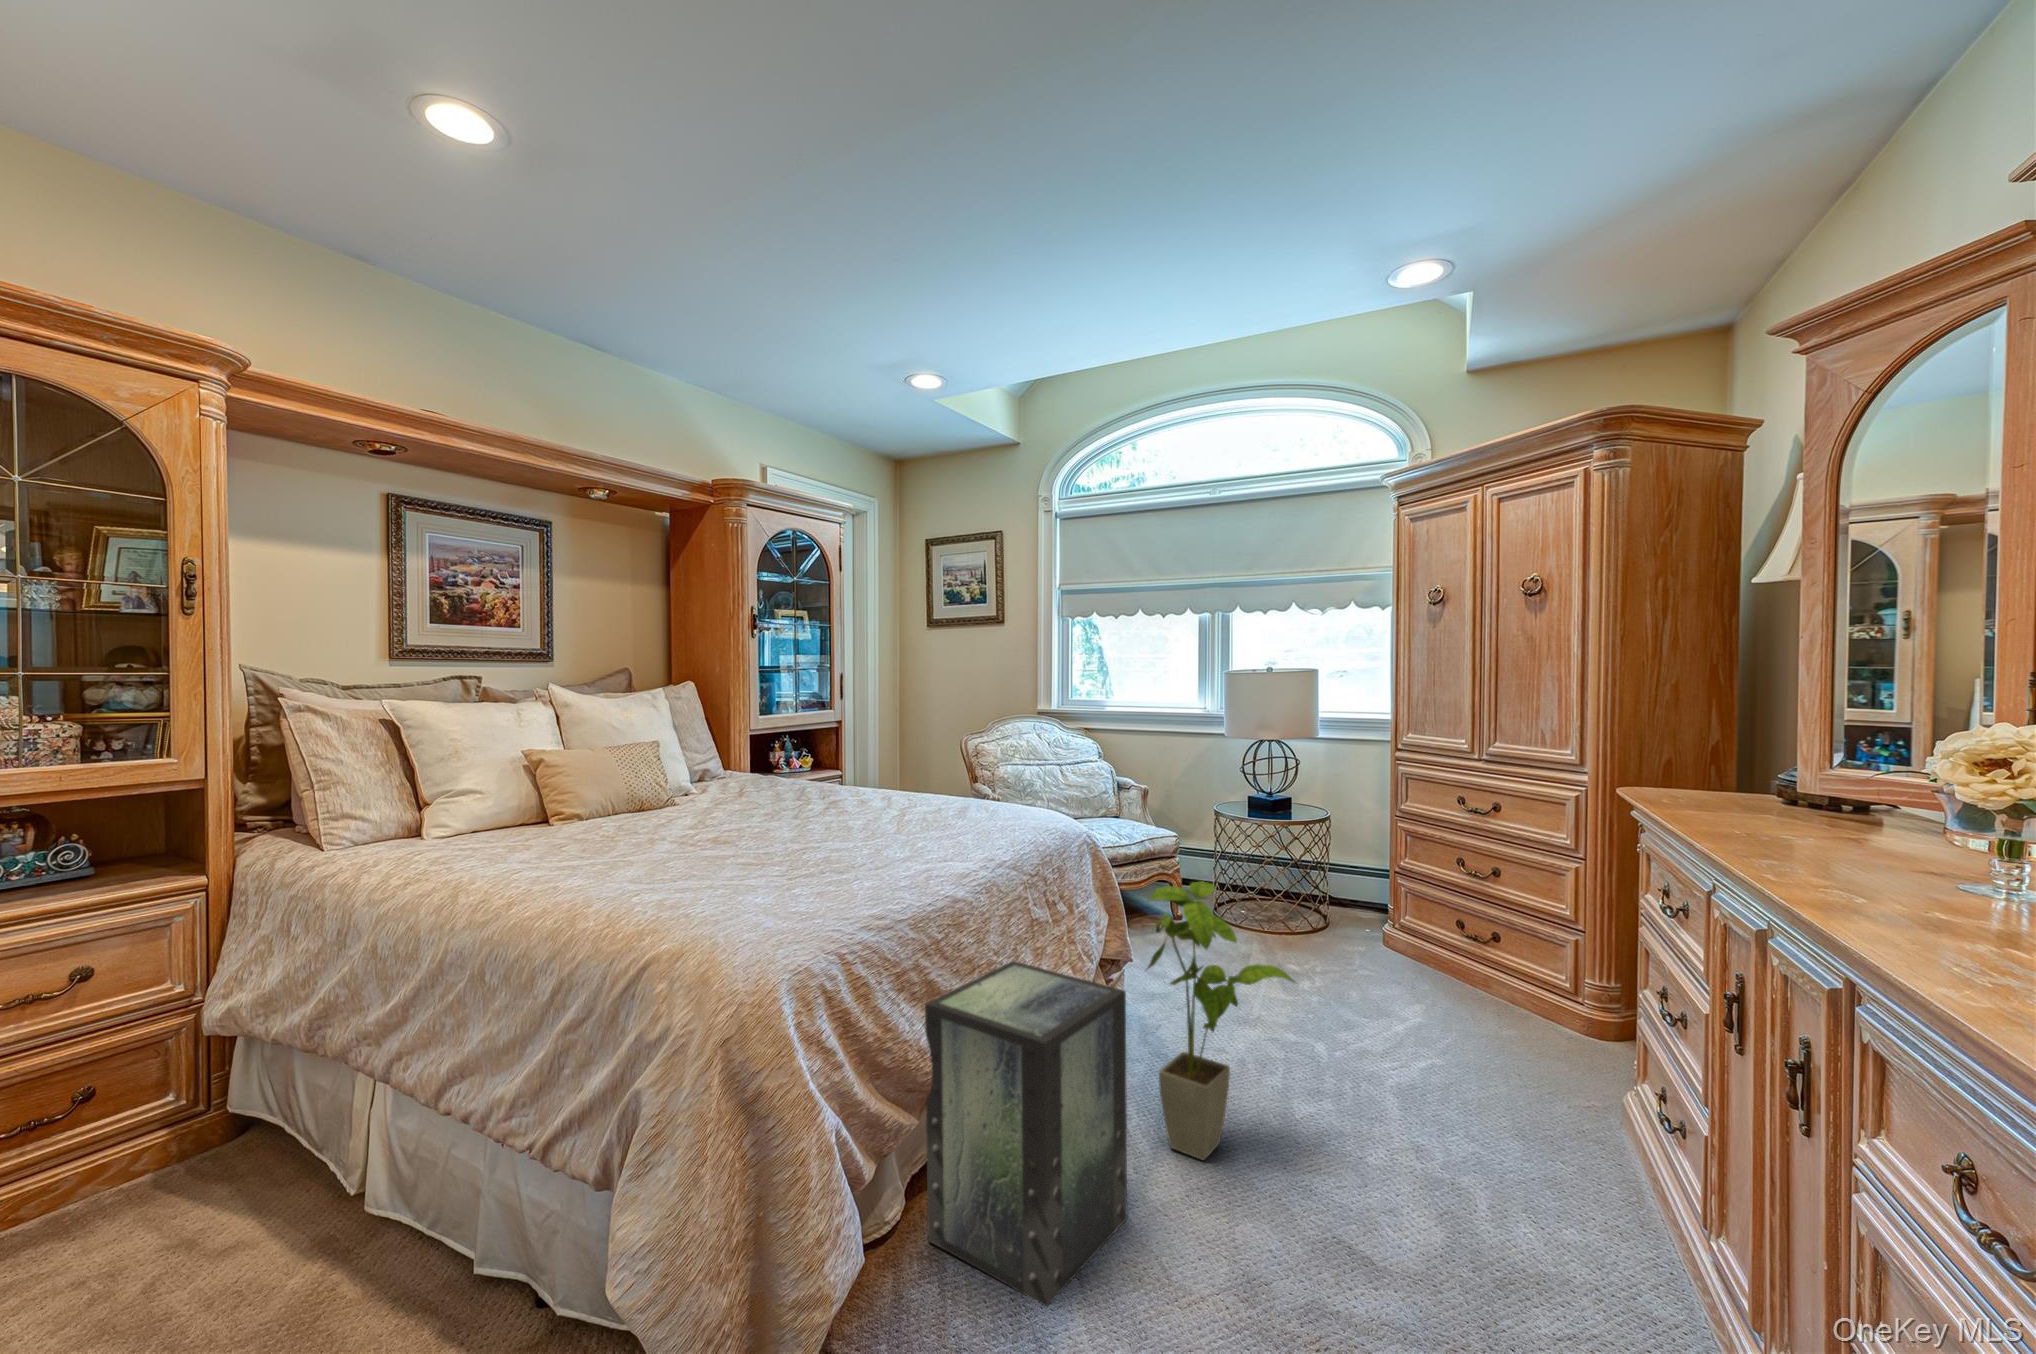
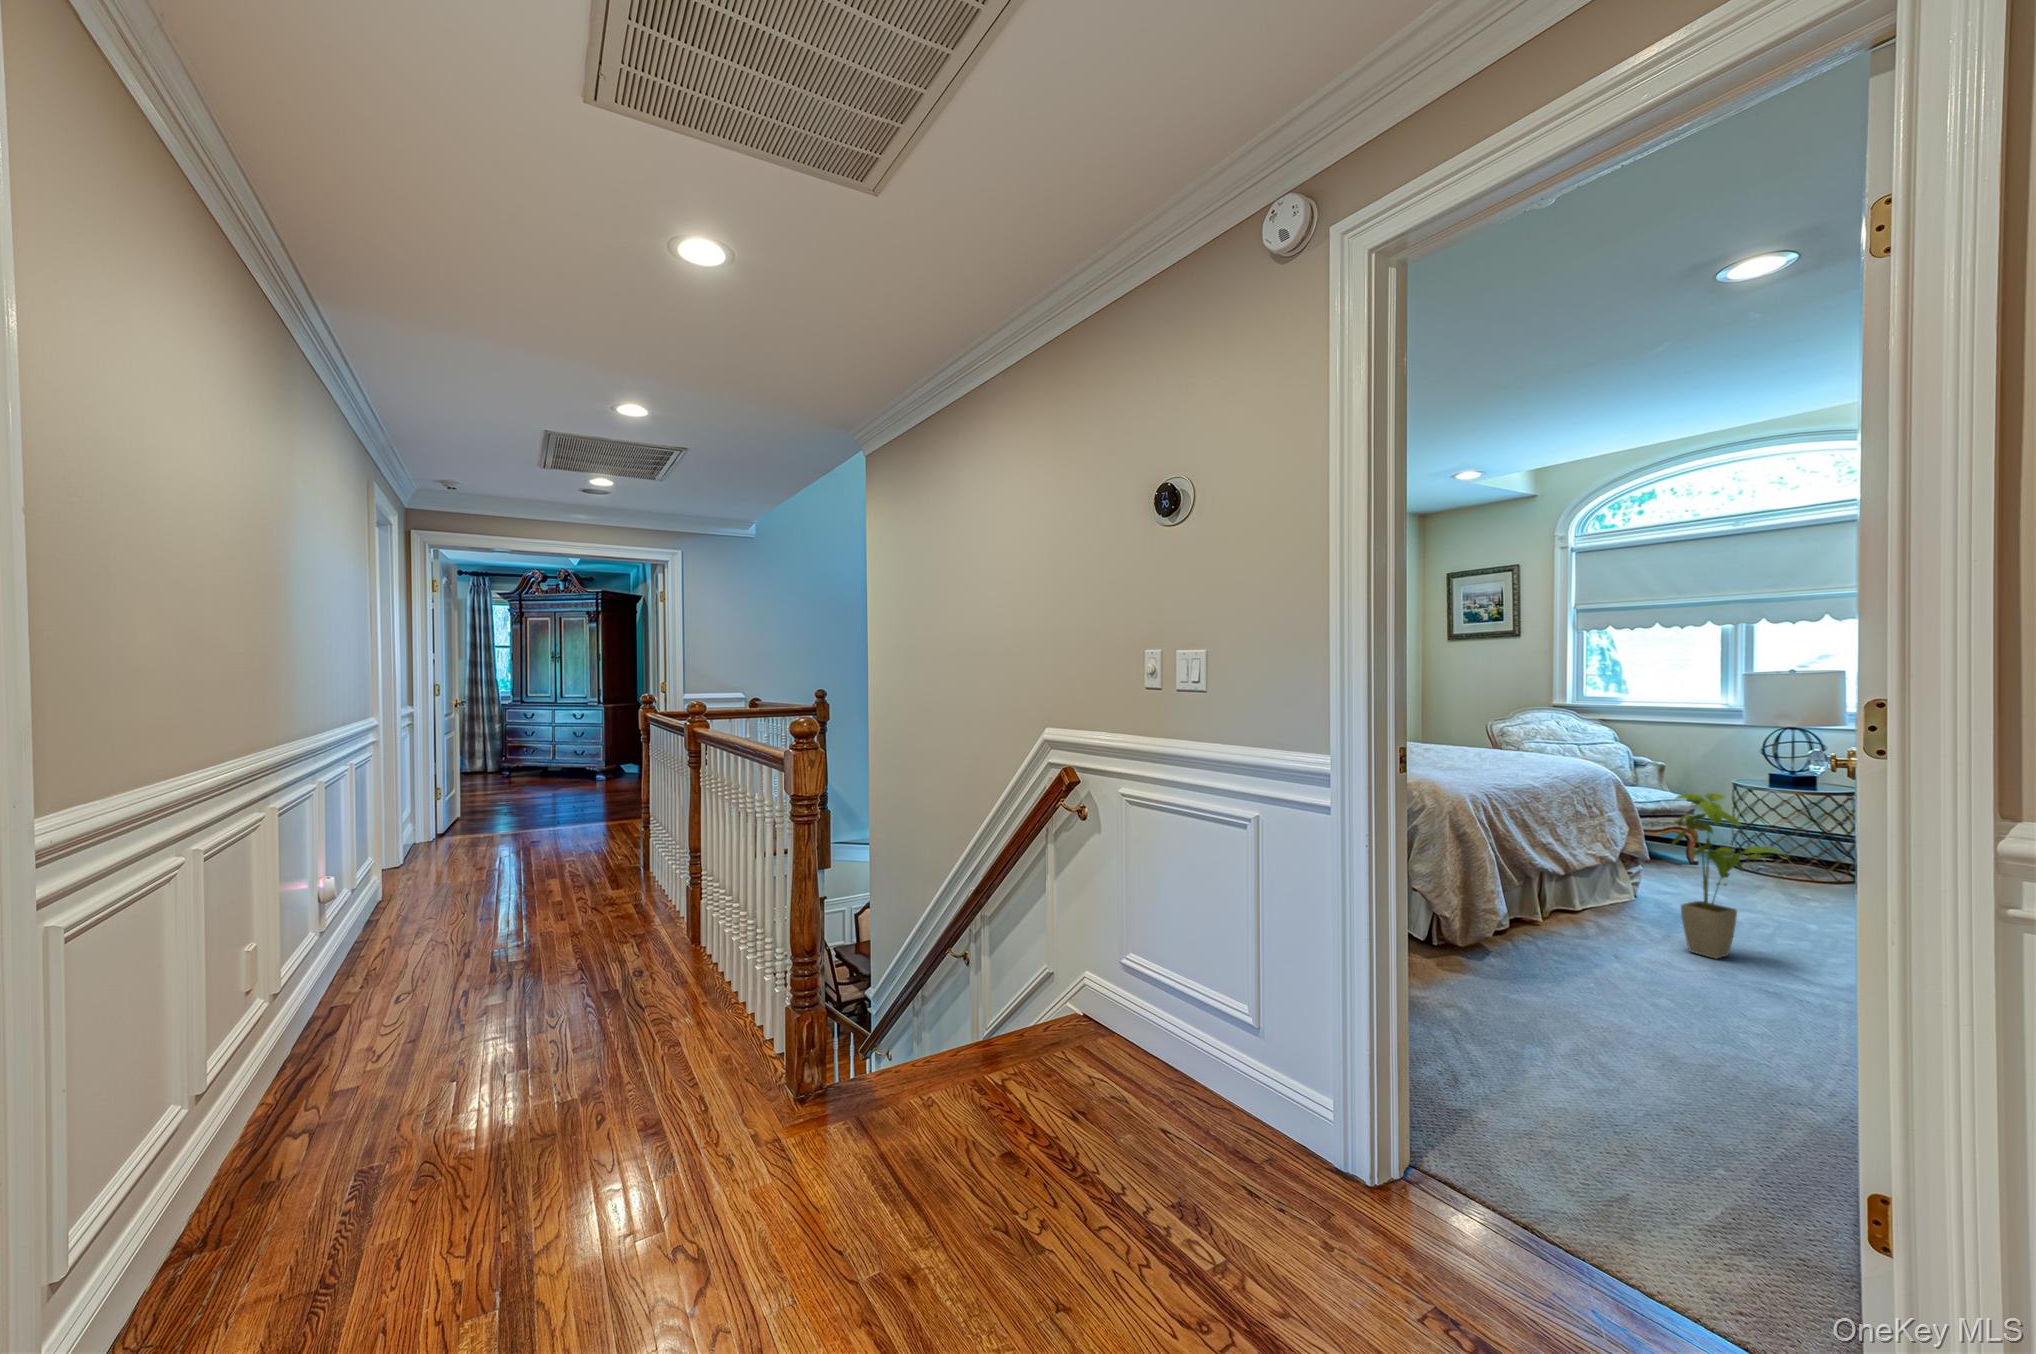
storage box: present [925,961,1127,1306] -> none [1530,827,1659,980]

